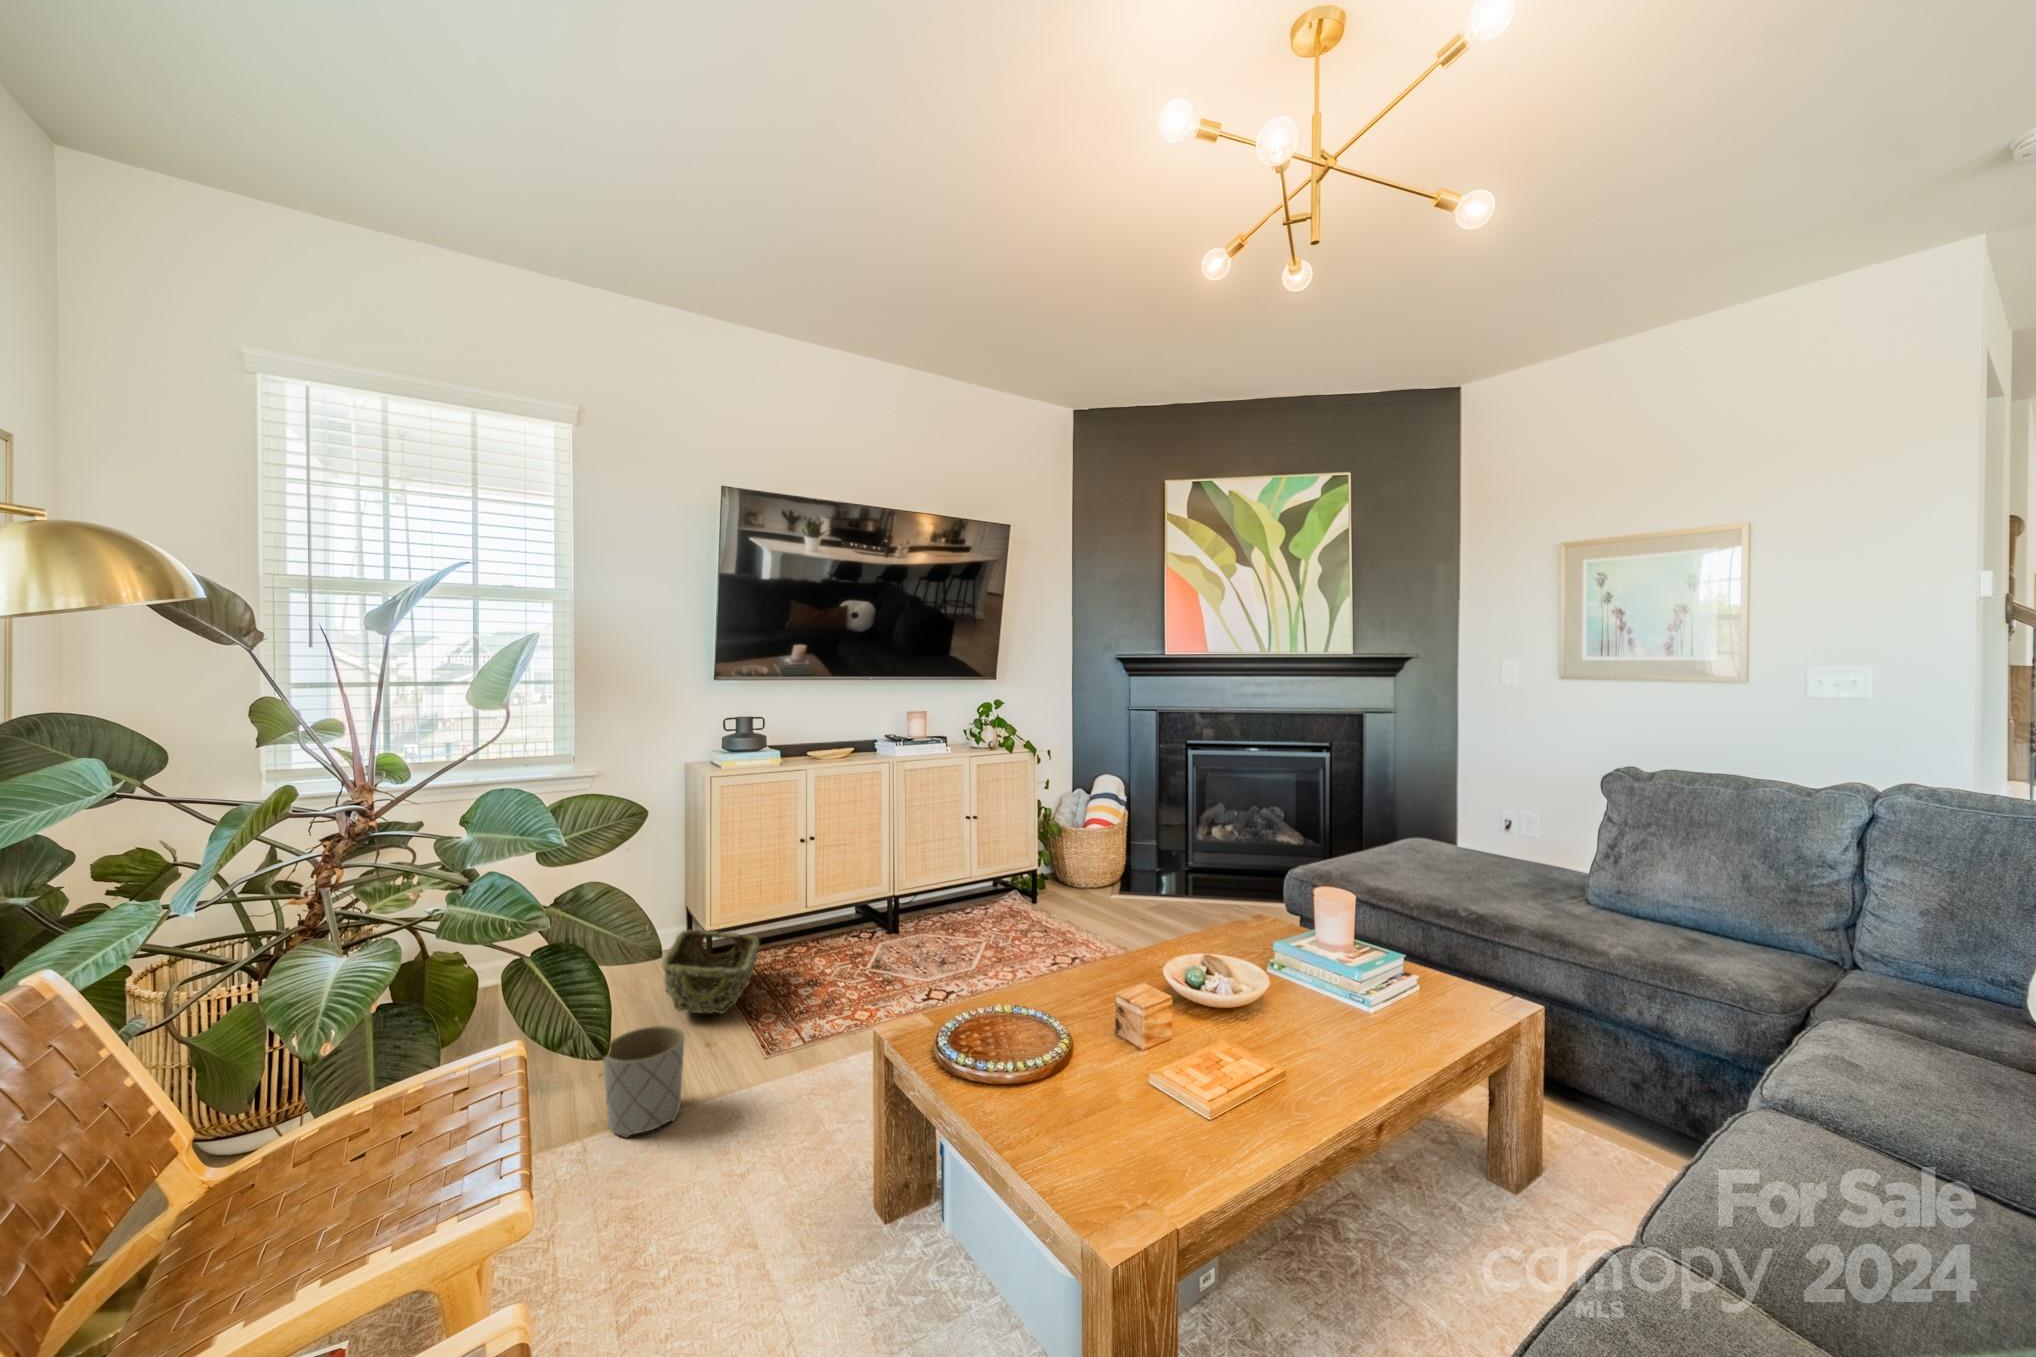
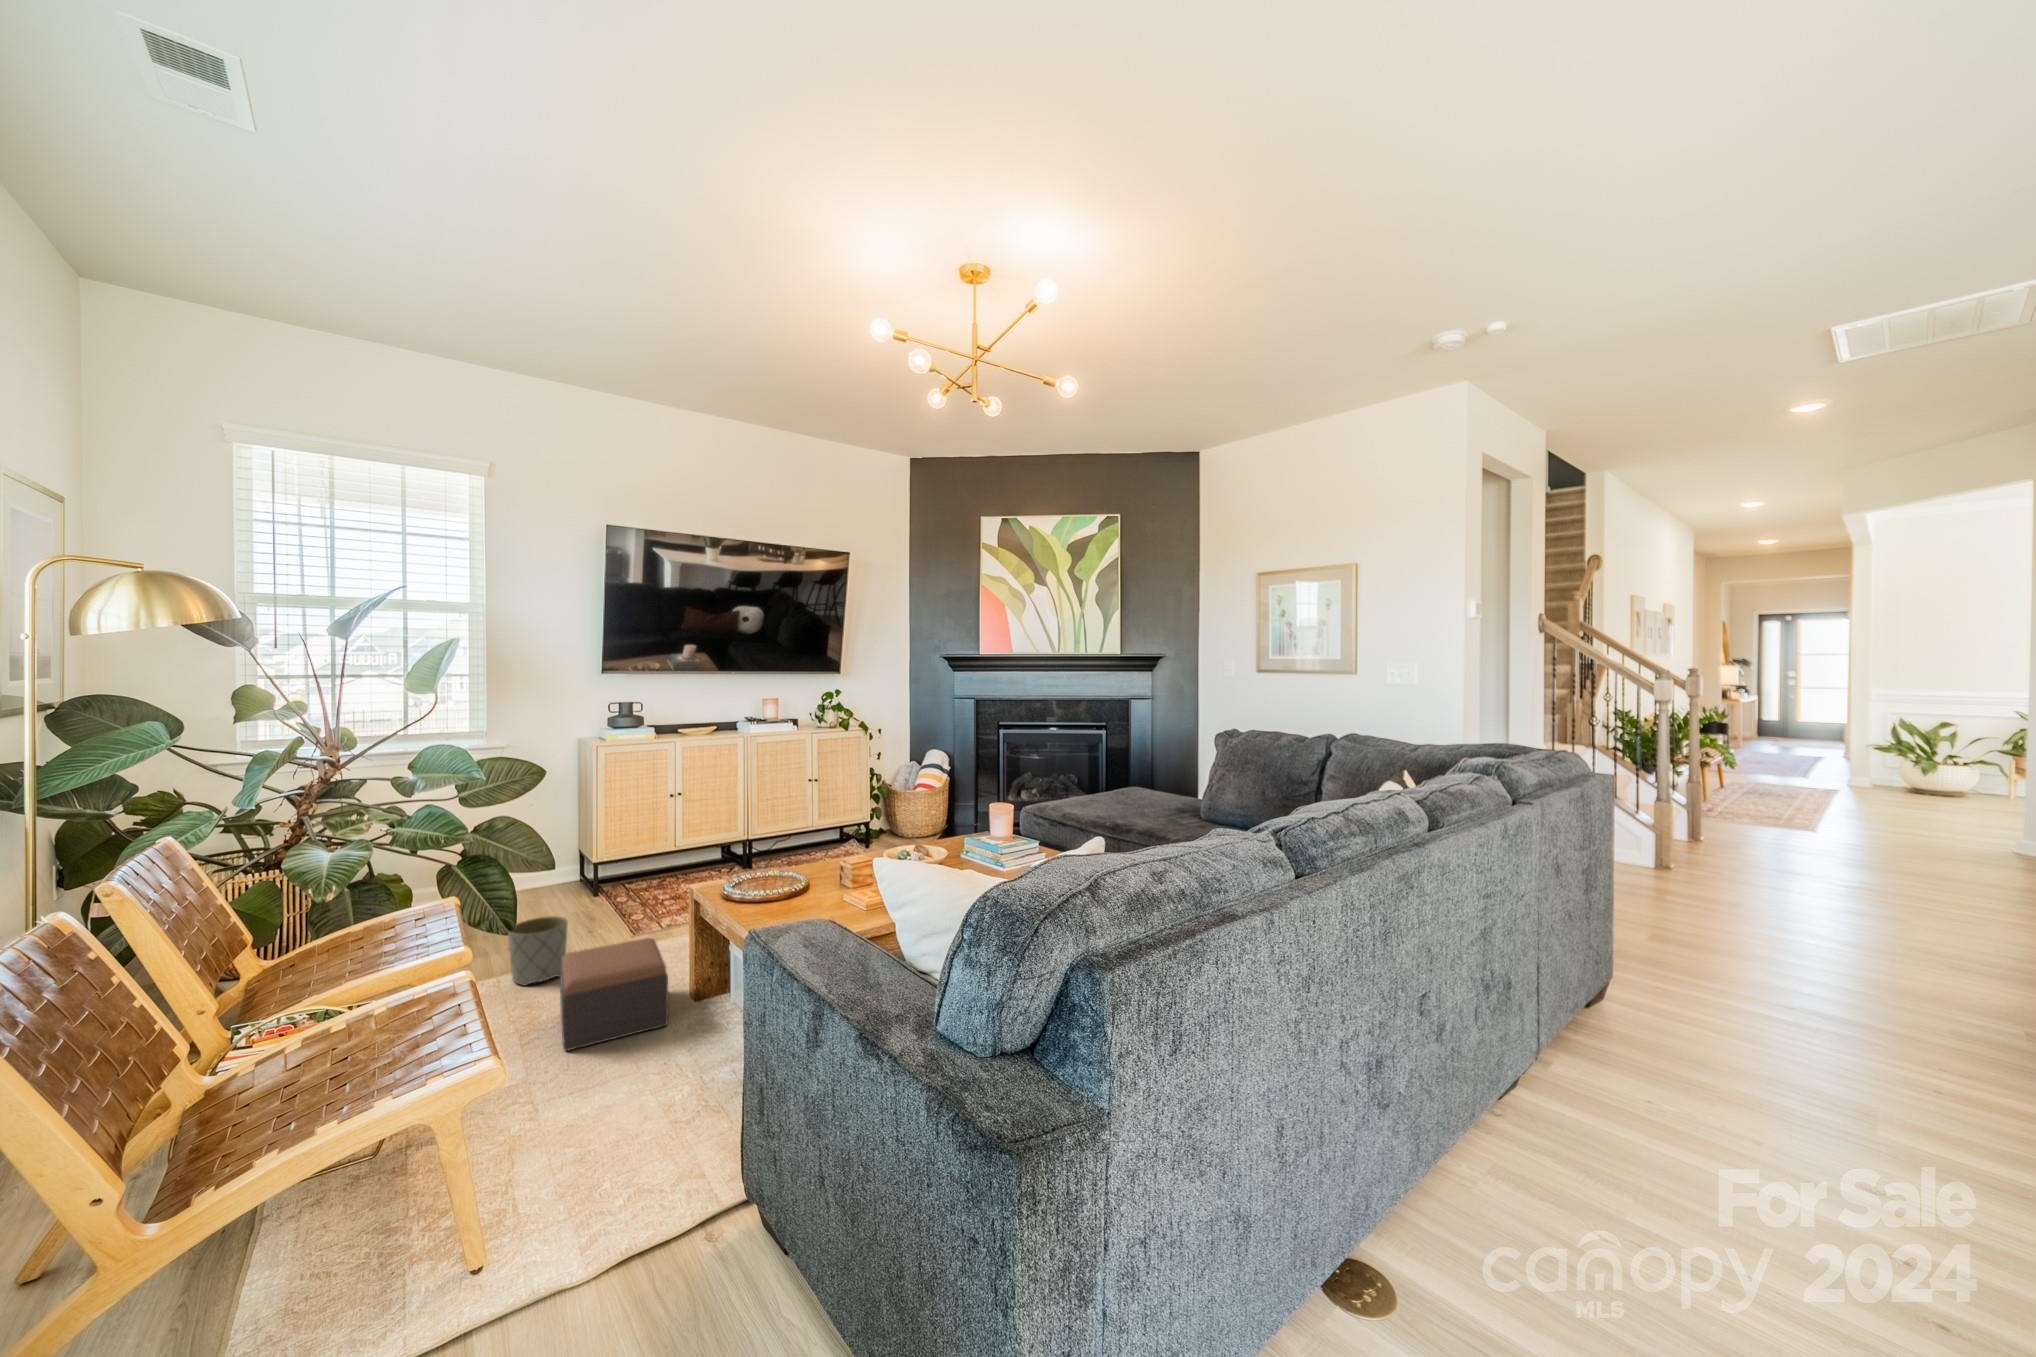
woven basket: present [662,930,759,1013] -> none [554,863,635,919]
footstool: none [680,1078,848,1297] -> present [560,938,668,1051]

